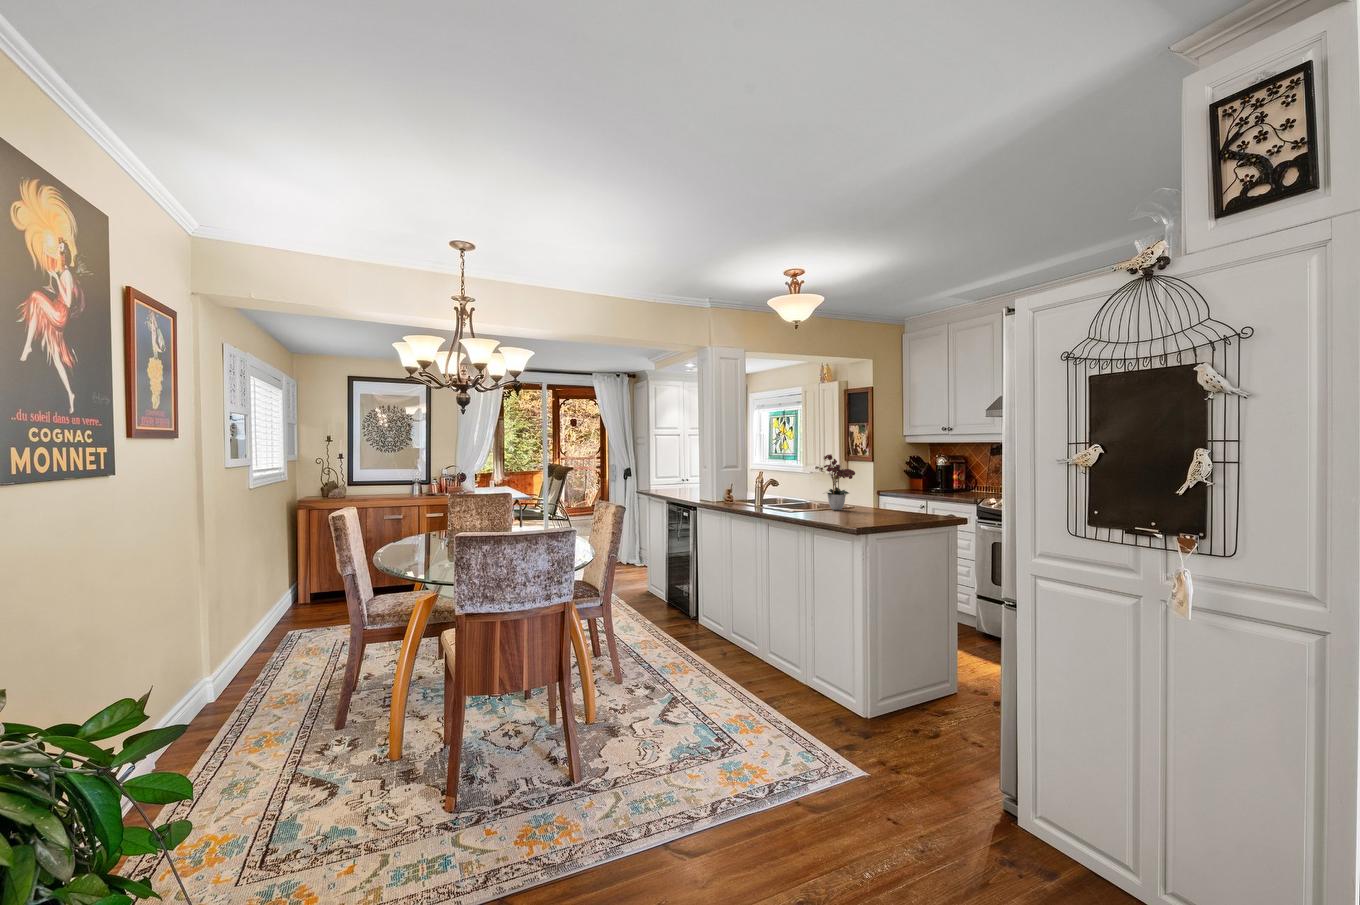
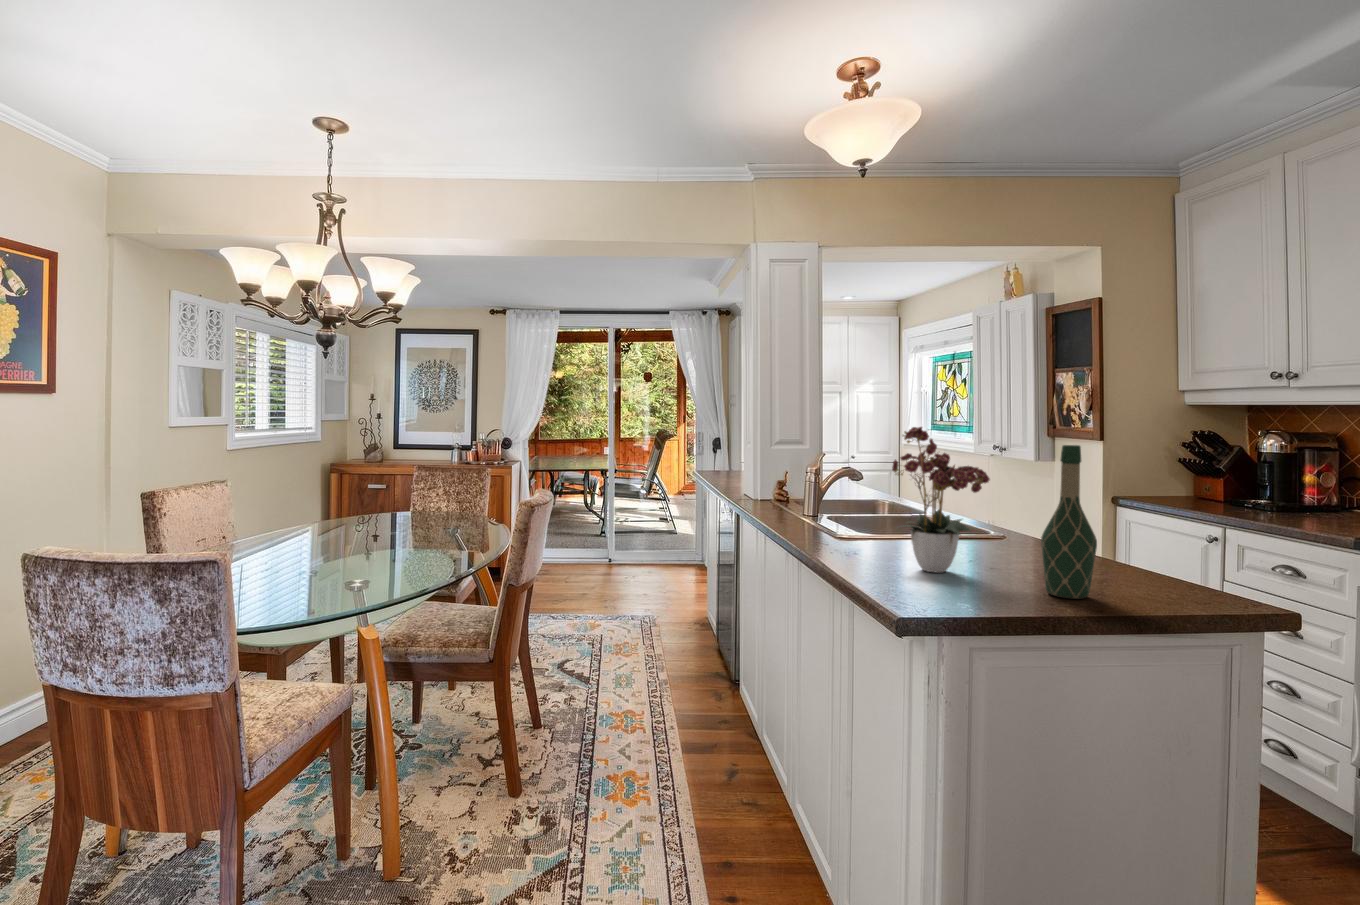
wine bottle: none [876,460,893,512] -> present [1041,445,1097,598]

